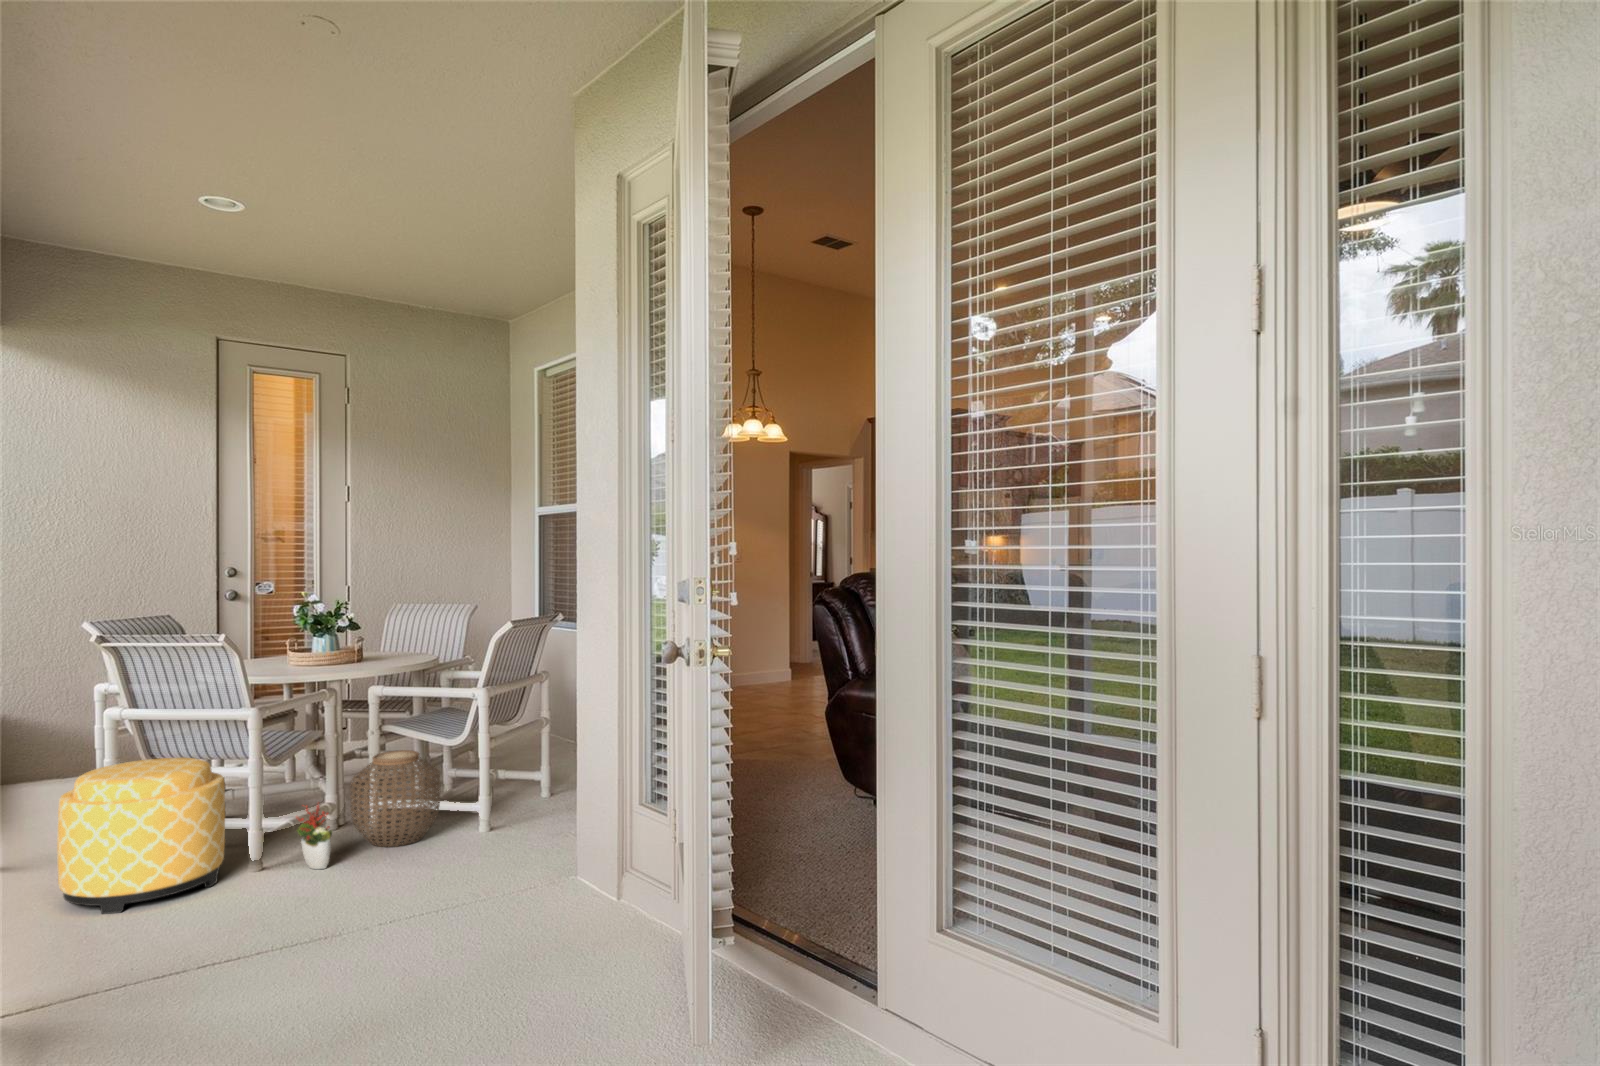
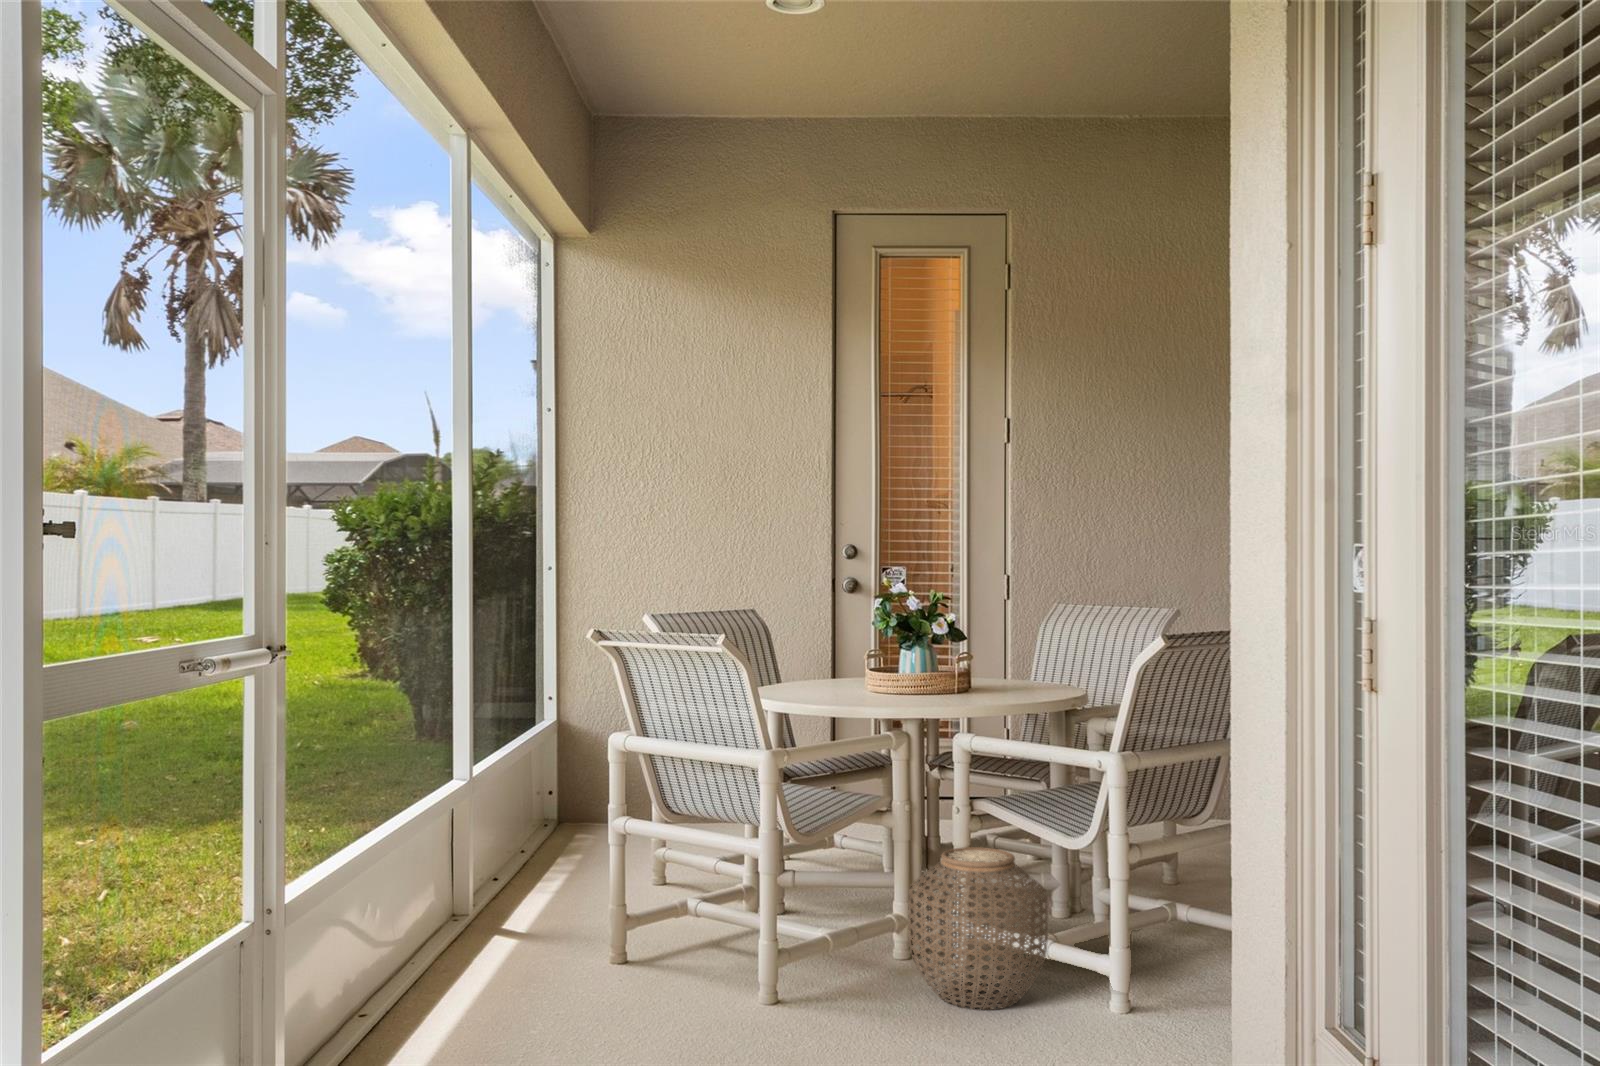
ottoman: present [57,758,225,914] -> none [535,808,730,1023]
decorative plant: present [297,806,332,869] -> none [814,912,866,1021]

